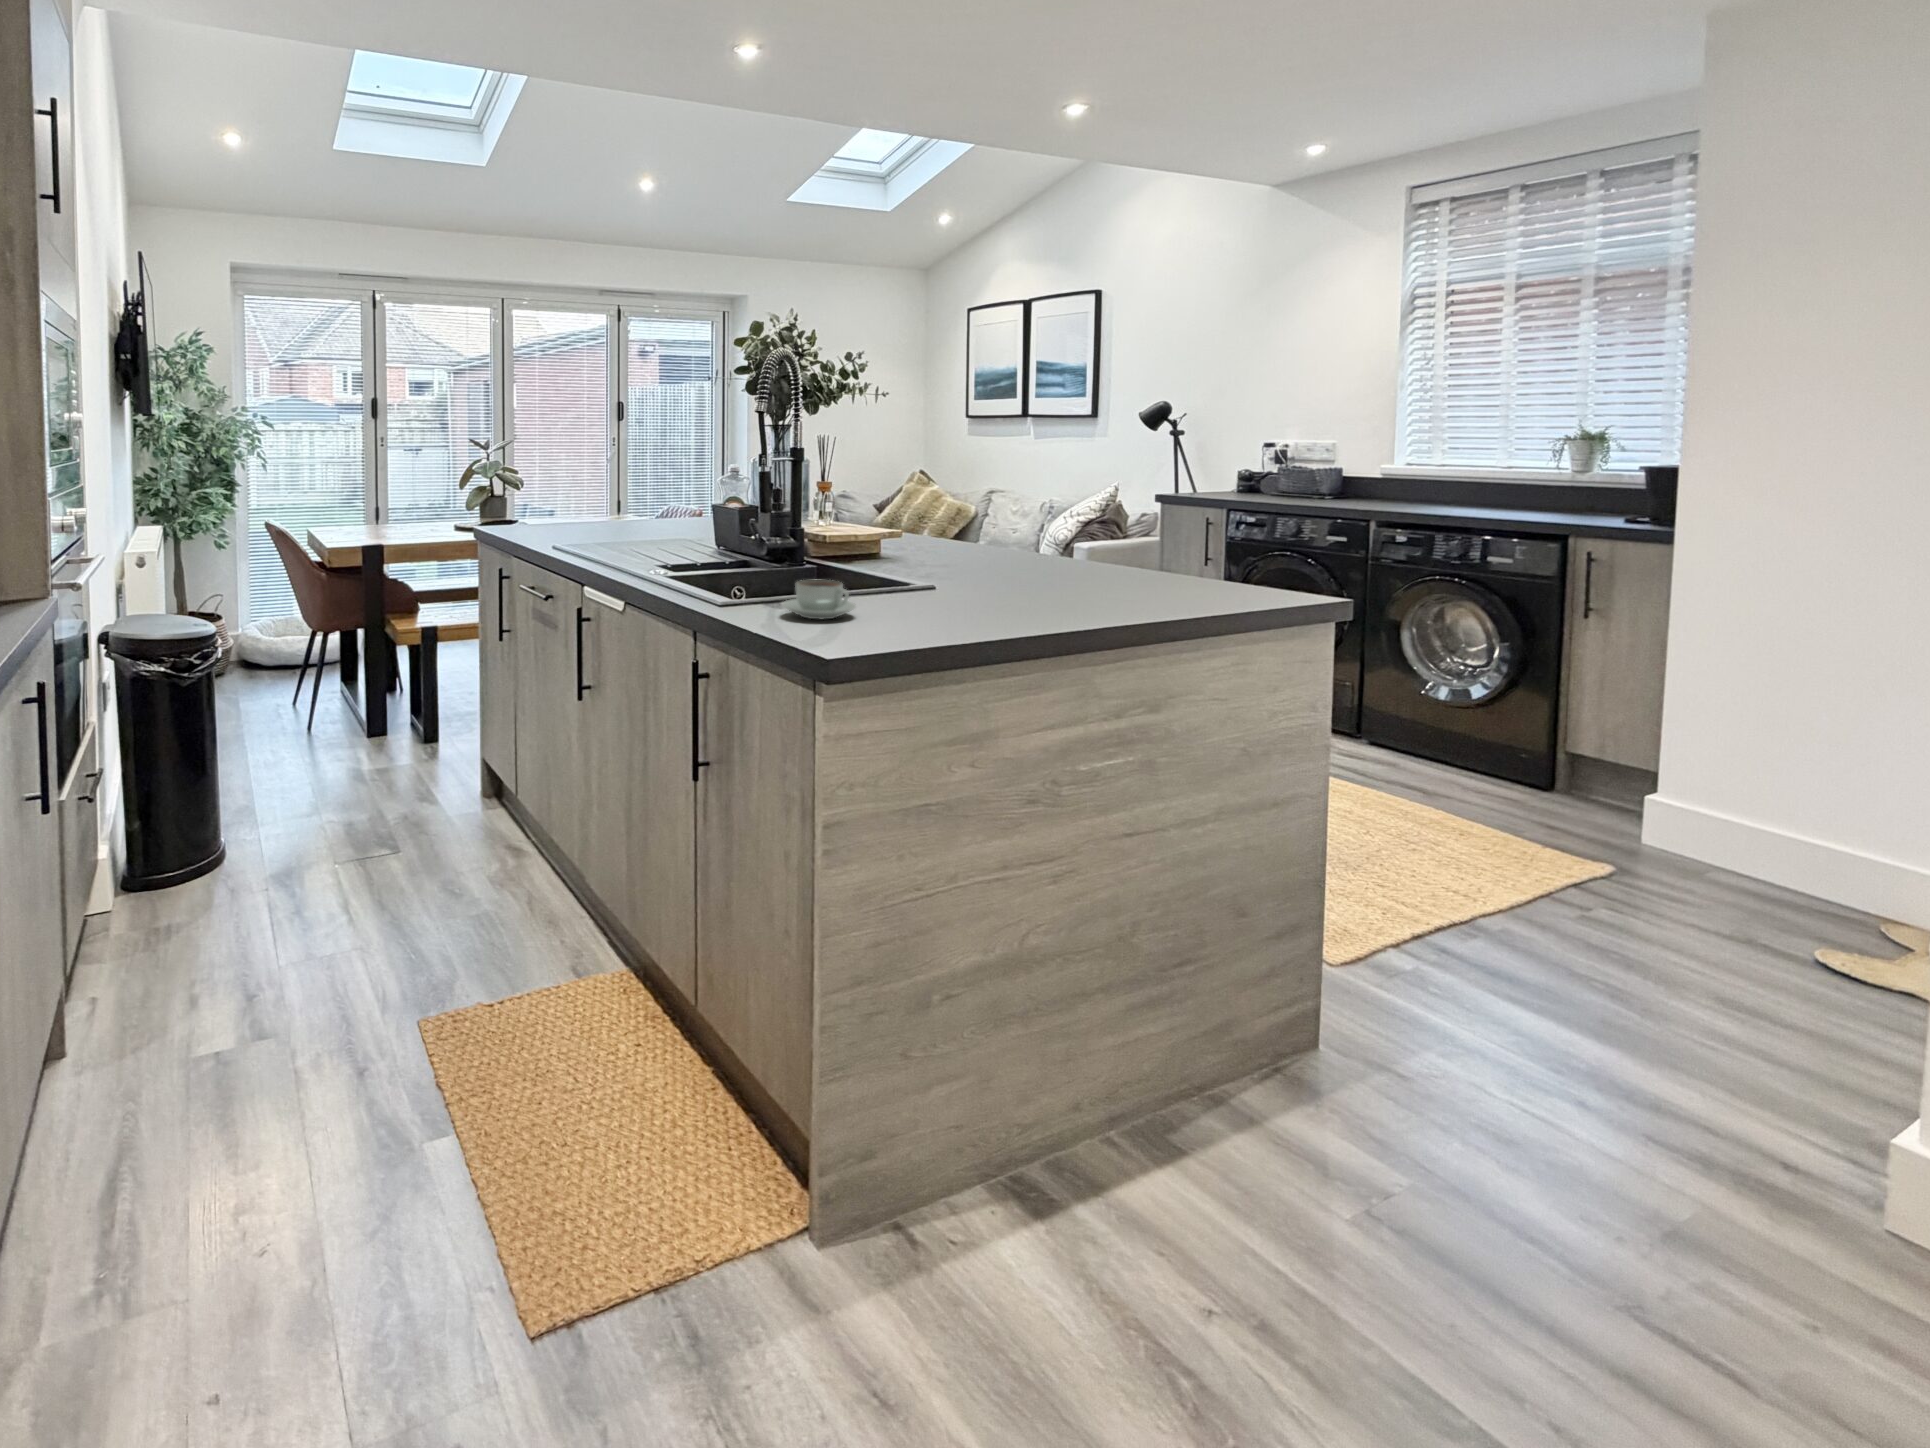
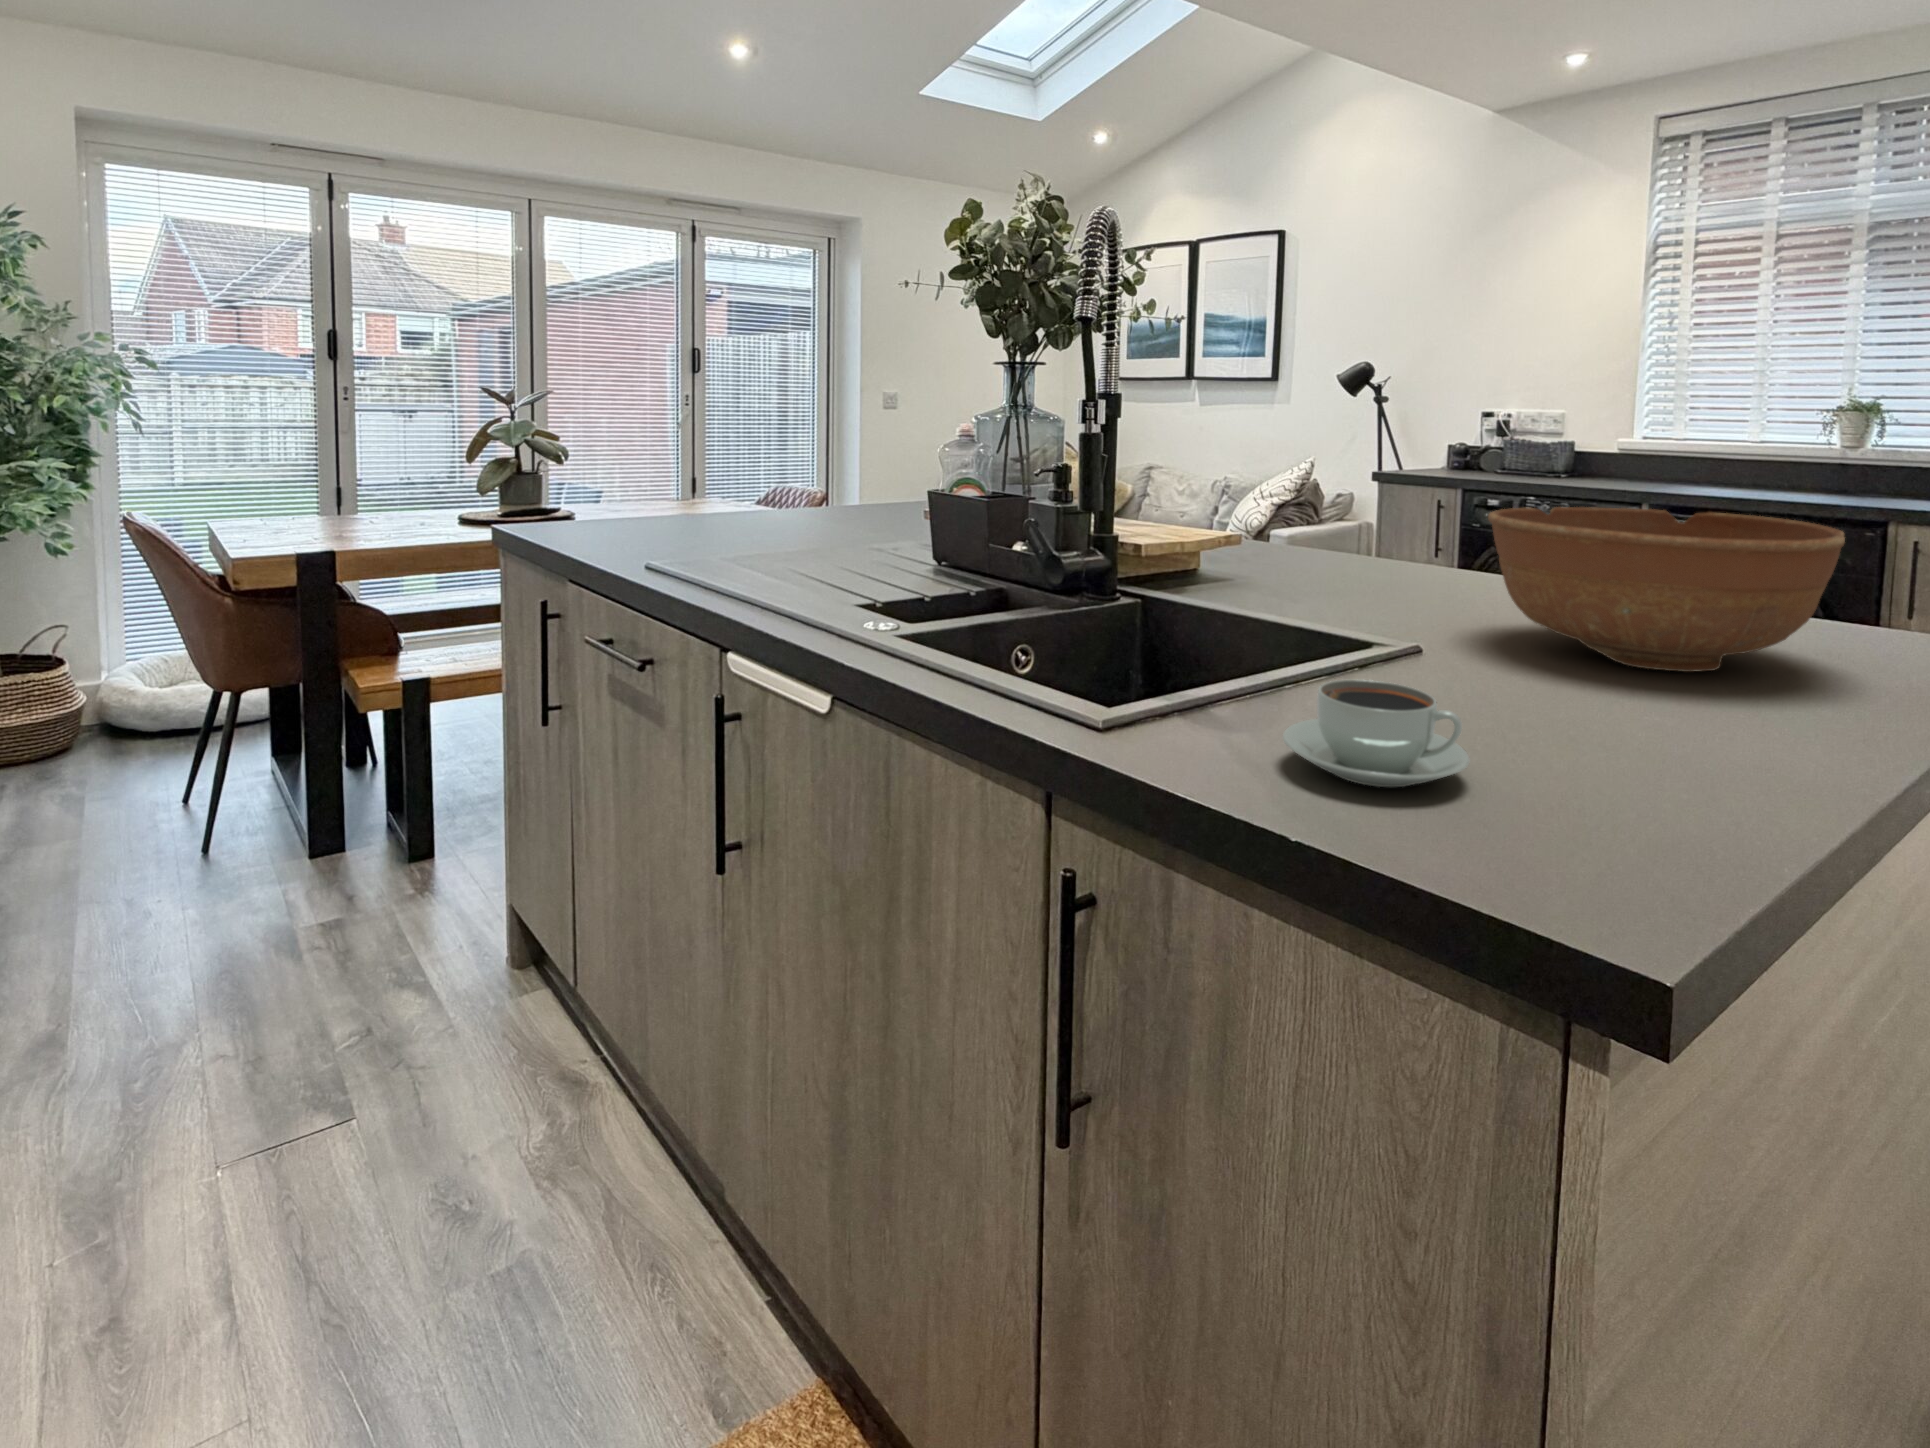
bowl: none [968,511,1139,595] -> present [1488,507,1845,672]

